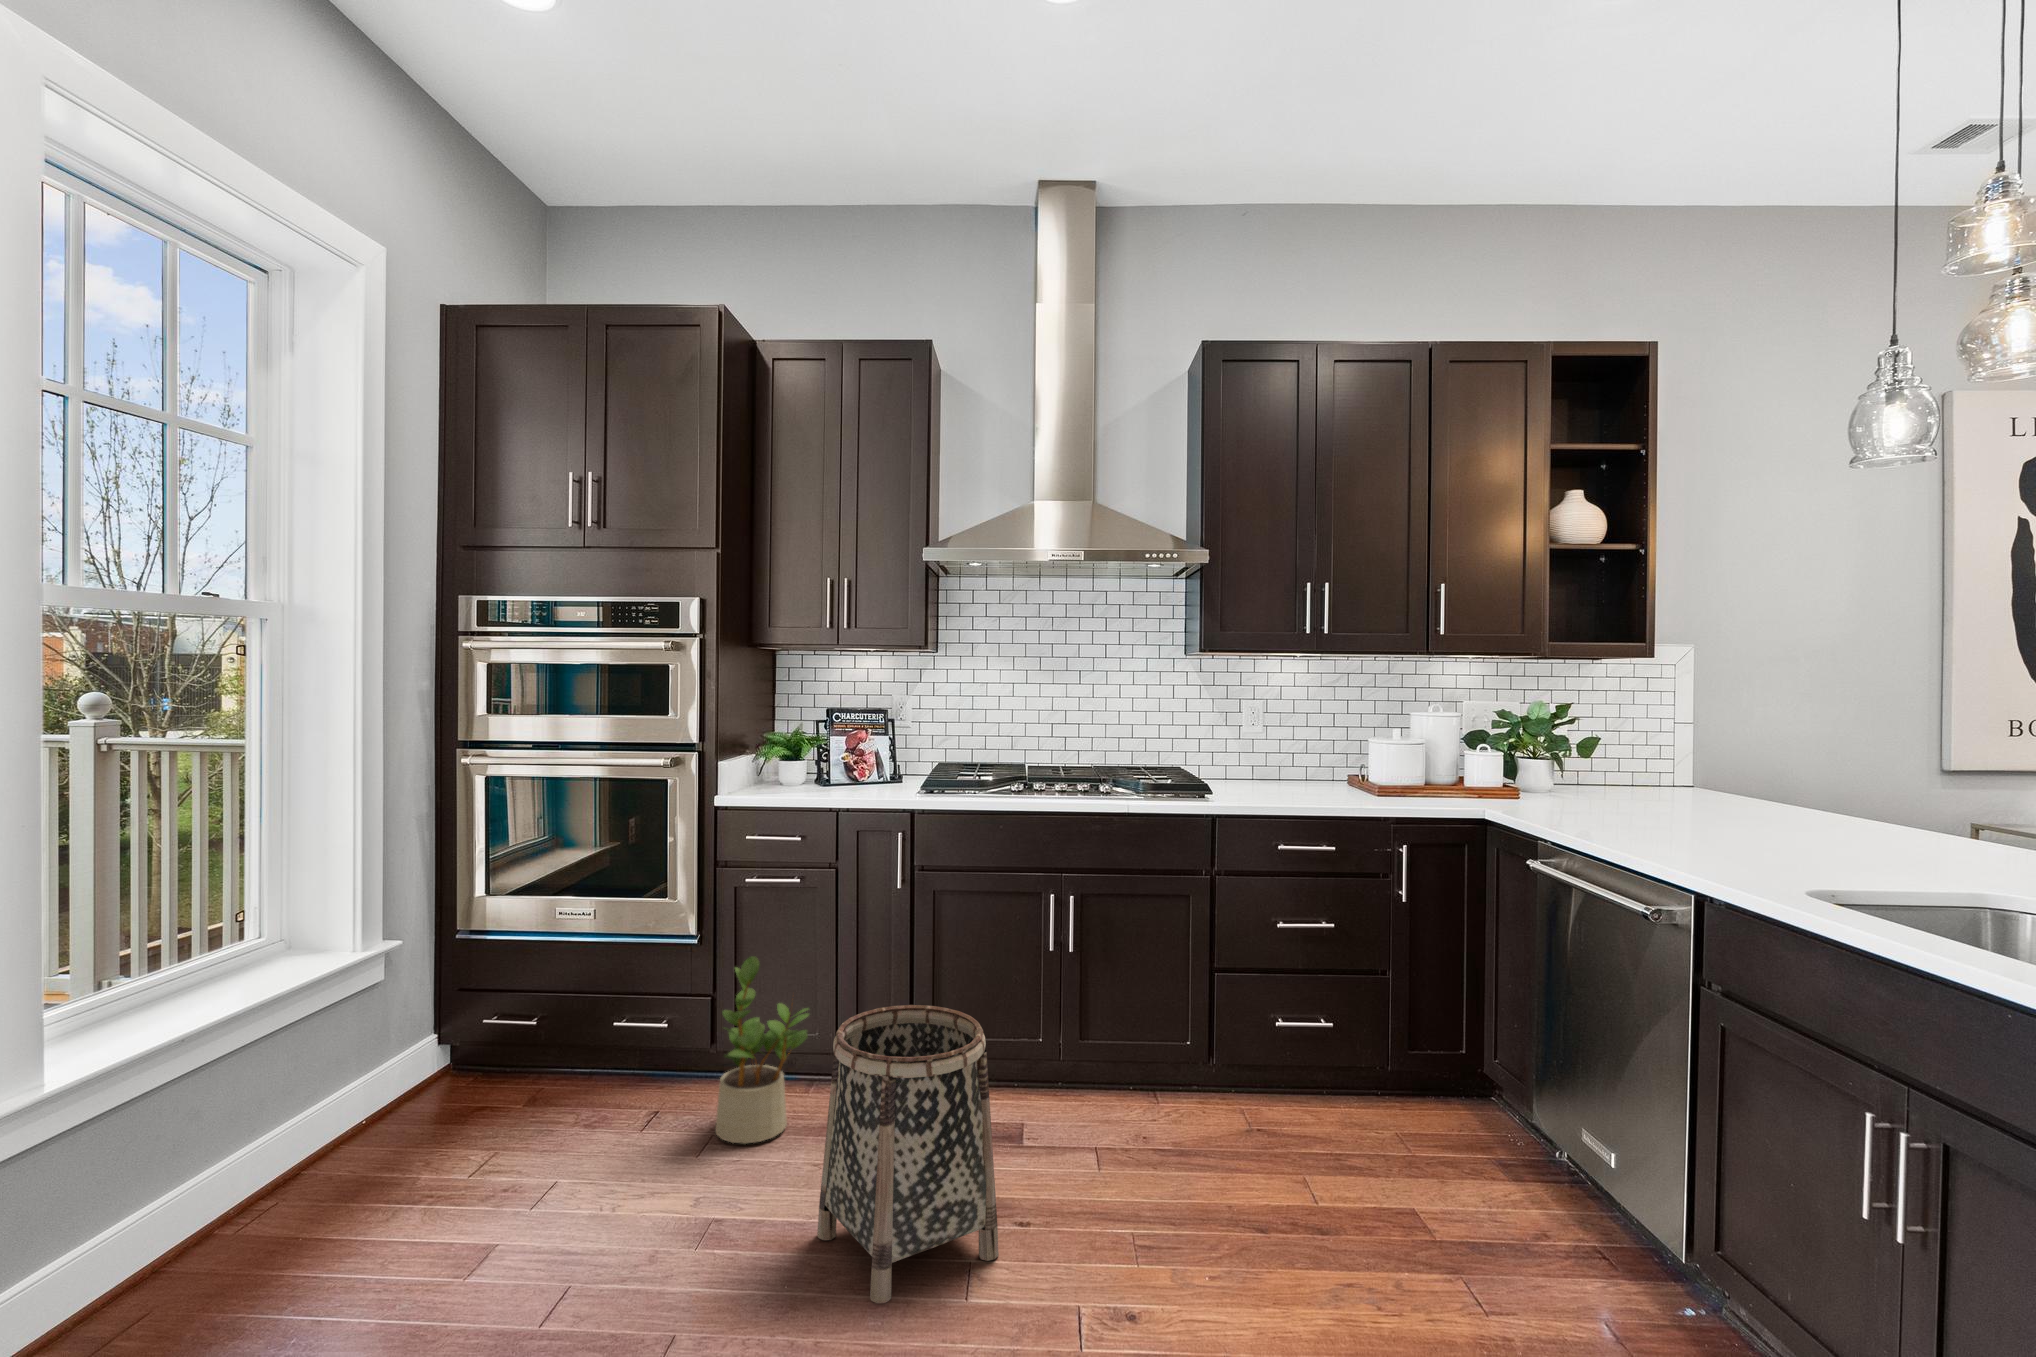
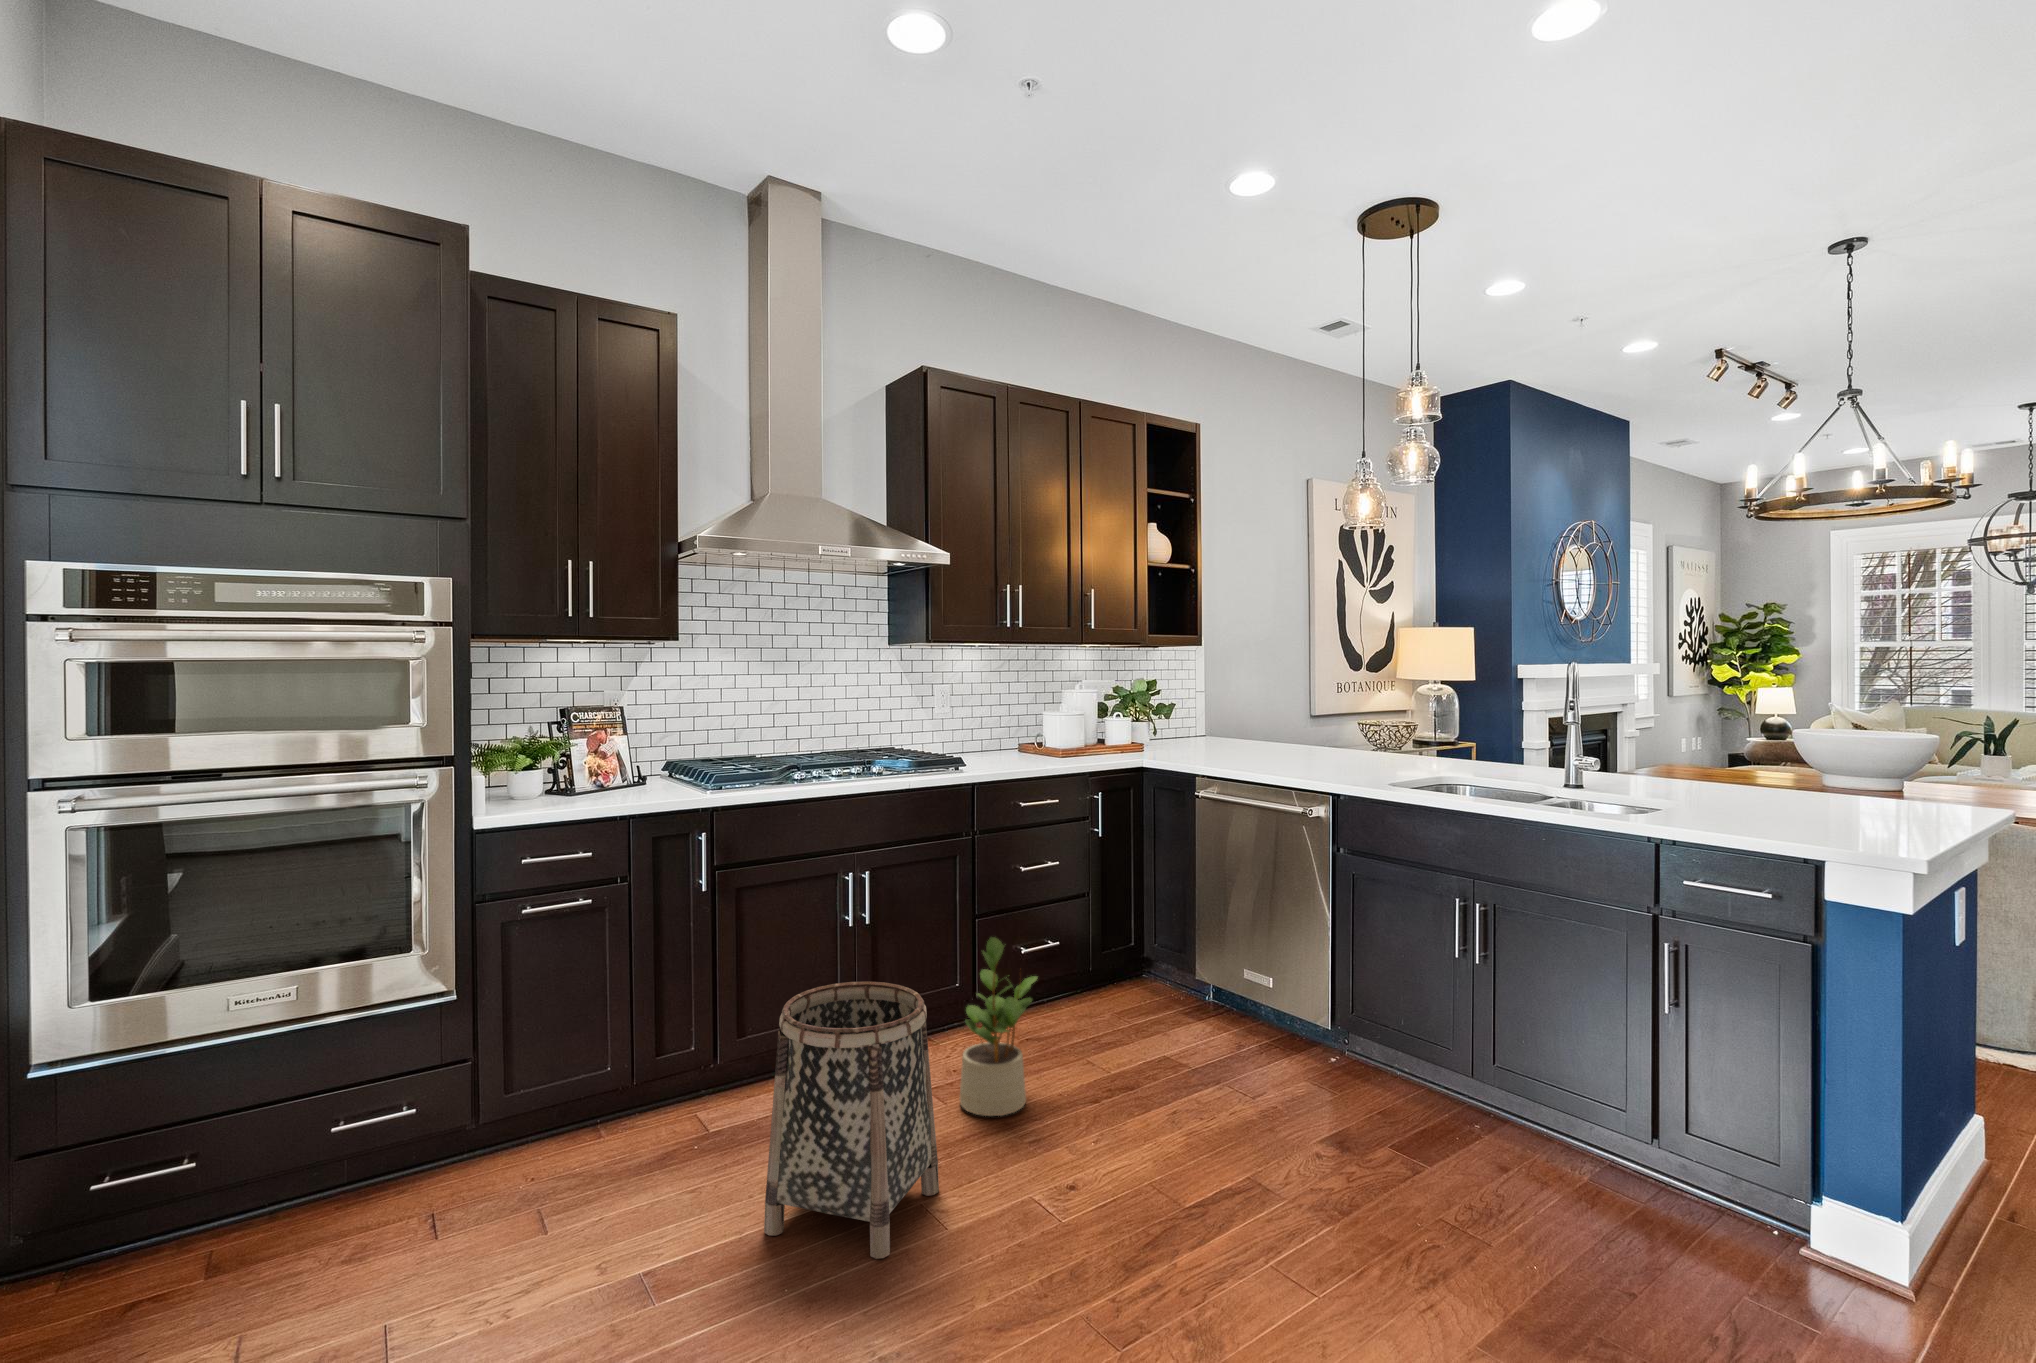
potted plant: present [716,956,809,1143] -> present [960,937,1037,1116]

